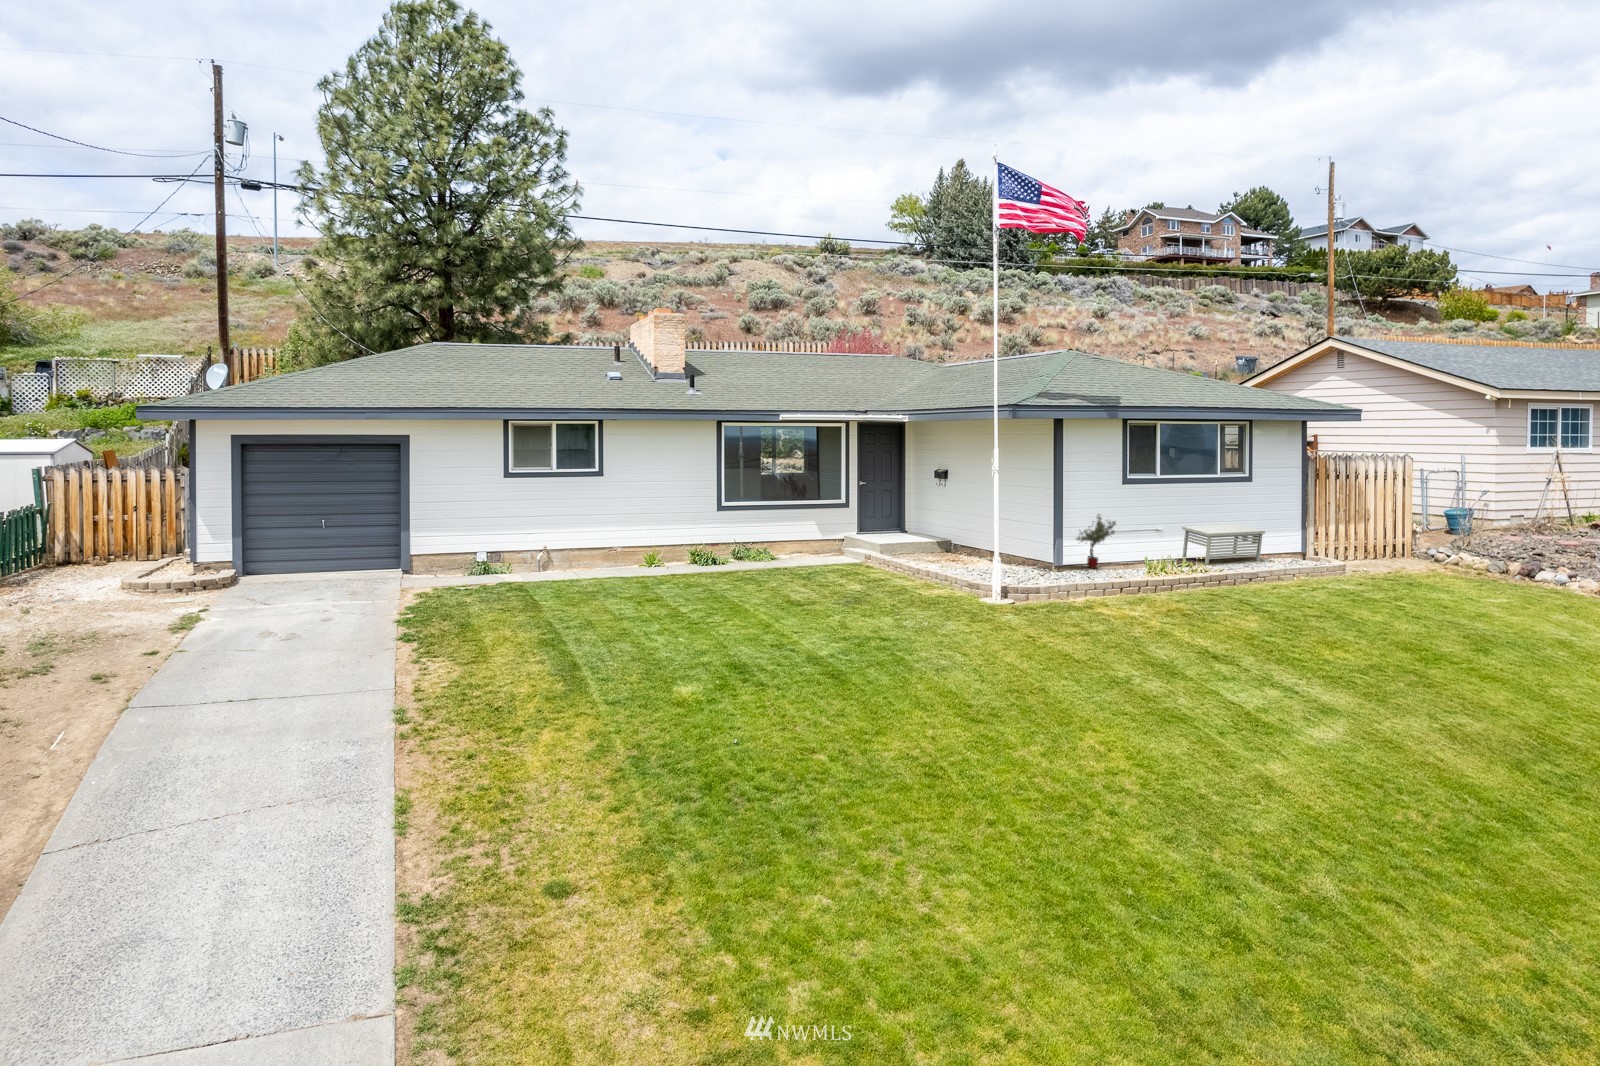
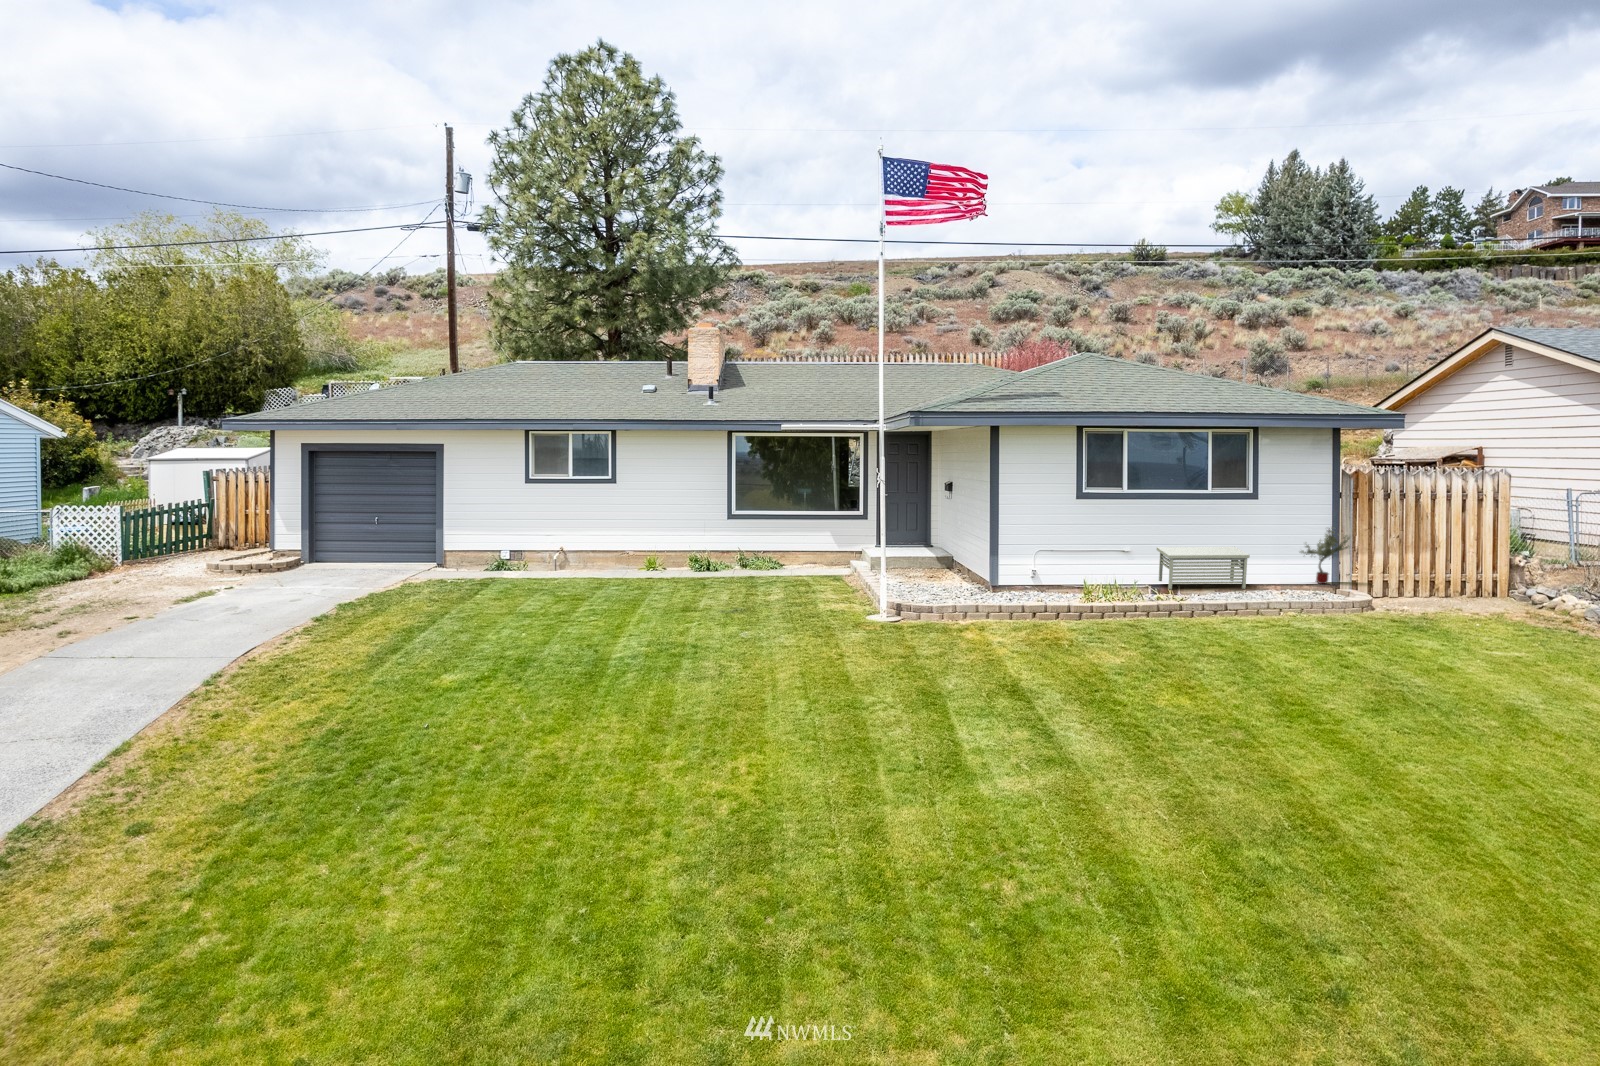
potted tree: present [1077,514,1116,568] -> present [1301,528,1350,584]

